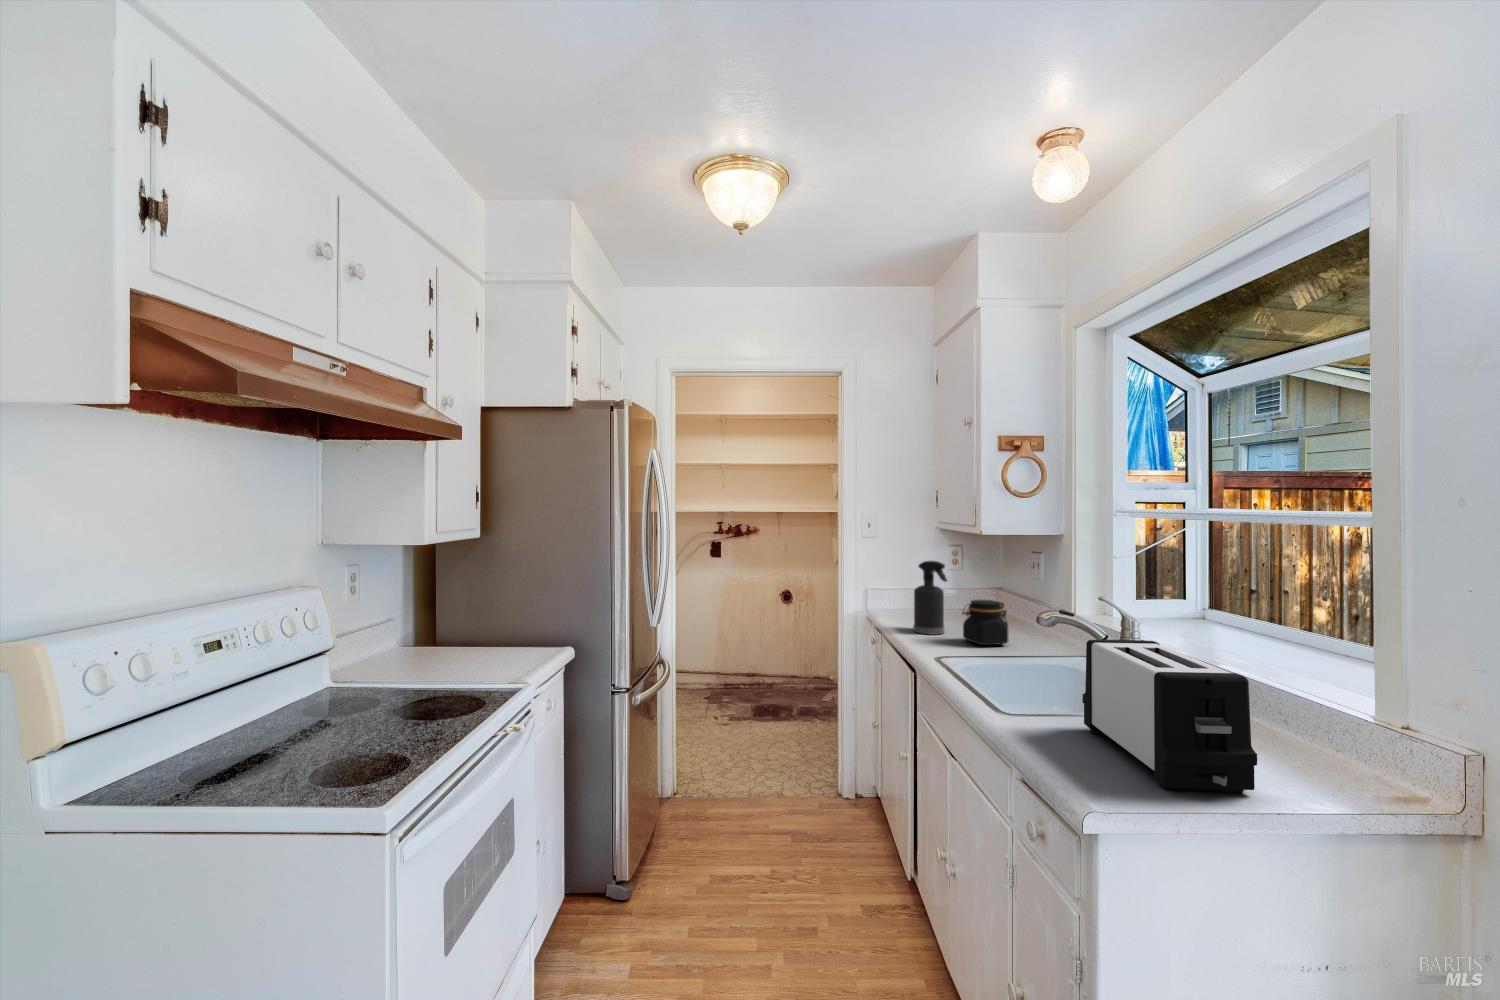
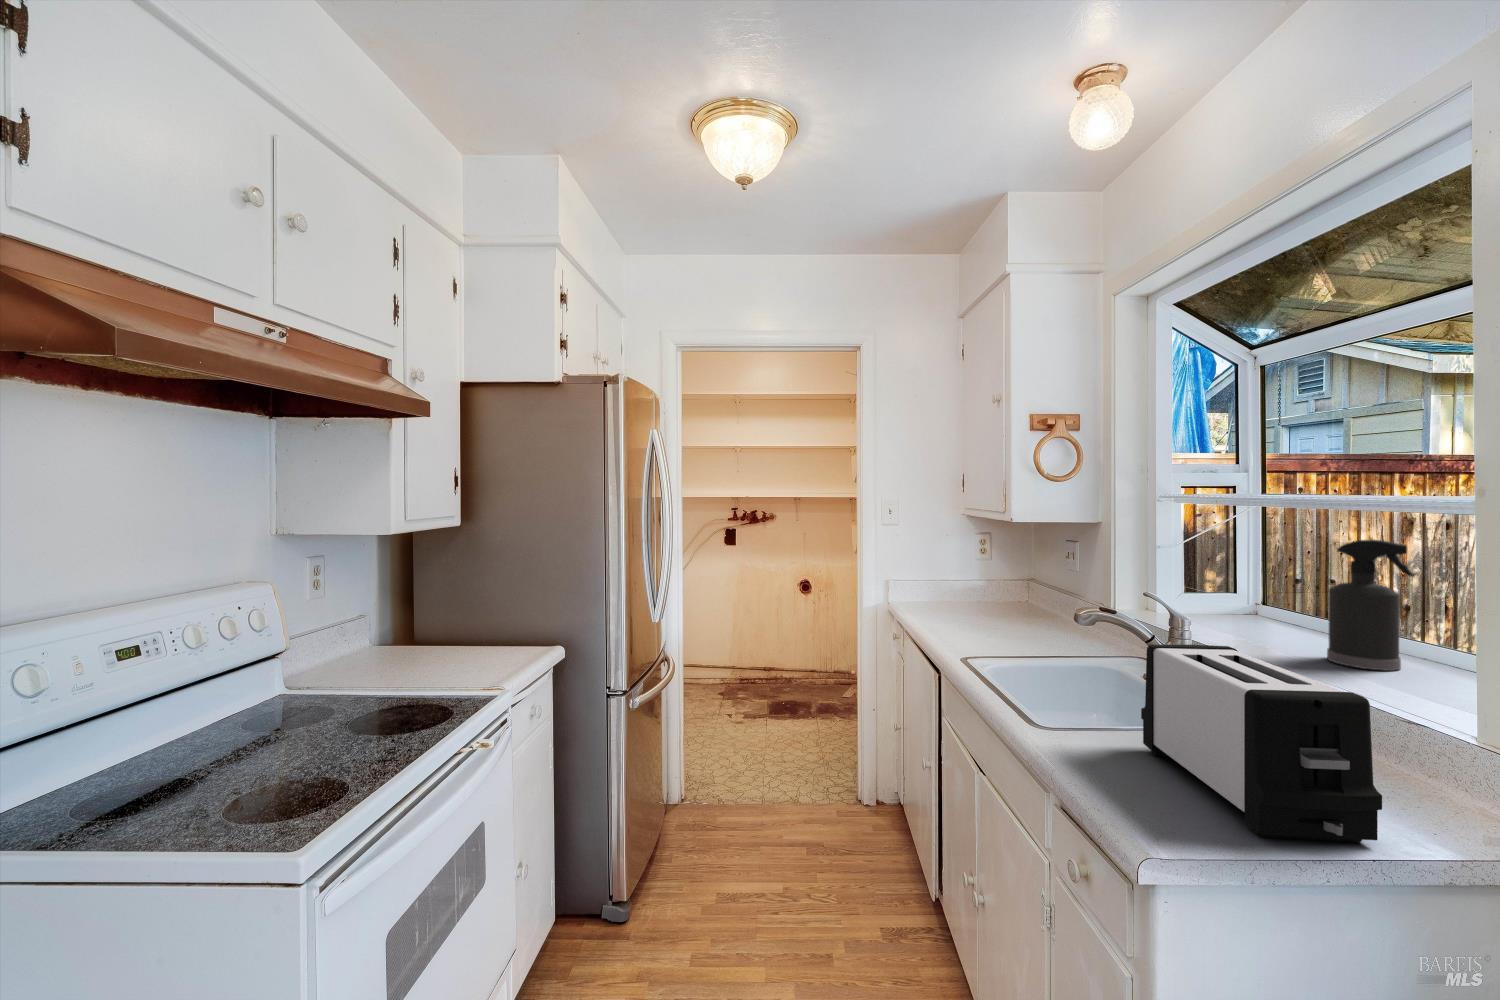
spray bottle: present [913,561,947,634] -> present [1327,540,1414,671]
jar: present [963,600,1009,645] -> none [990,593,1042,644]

